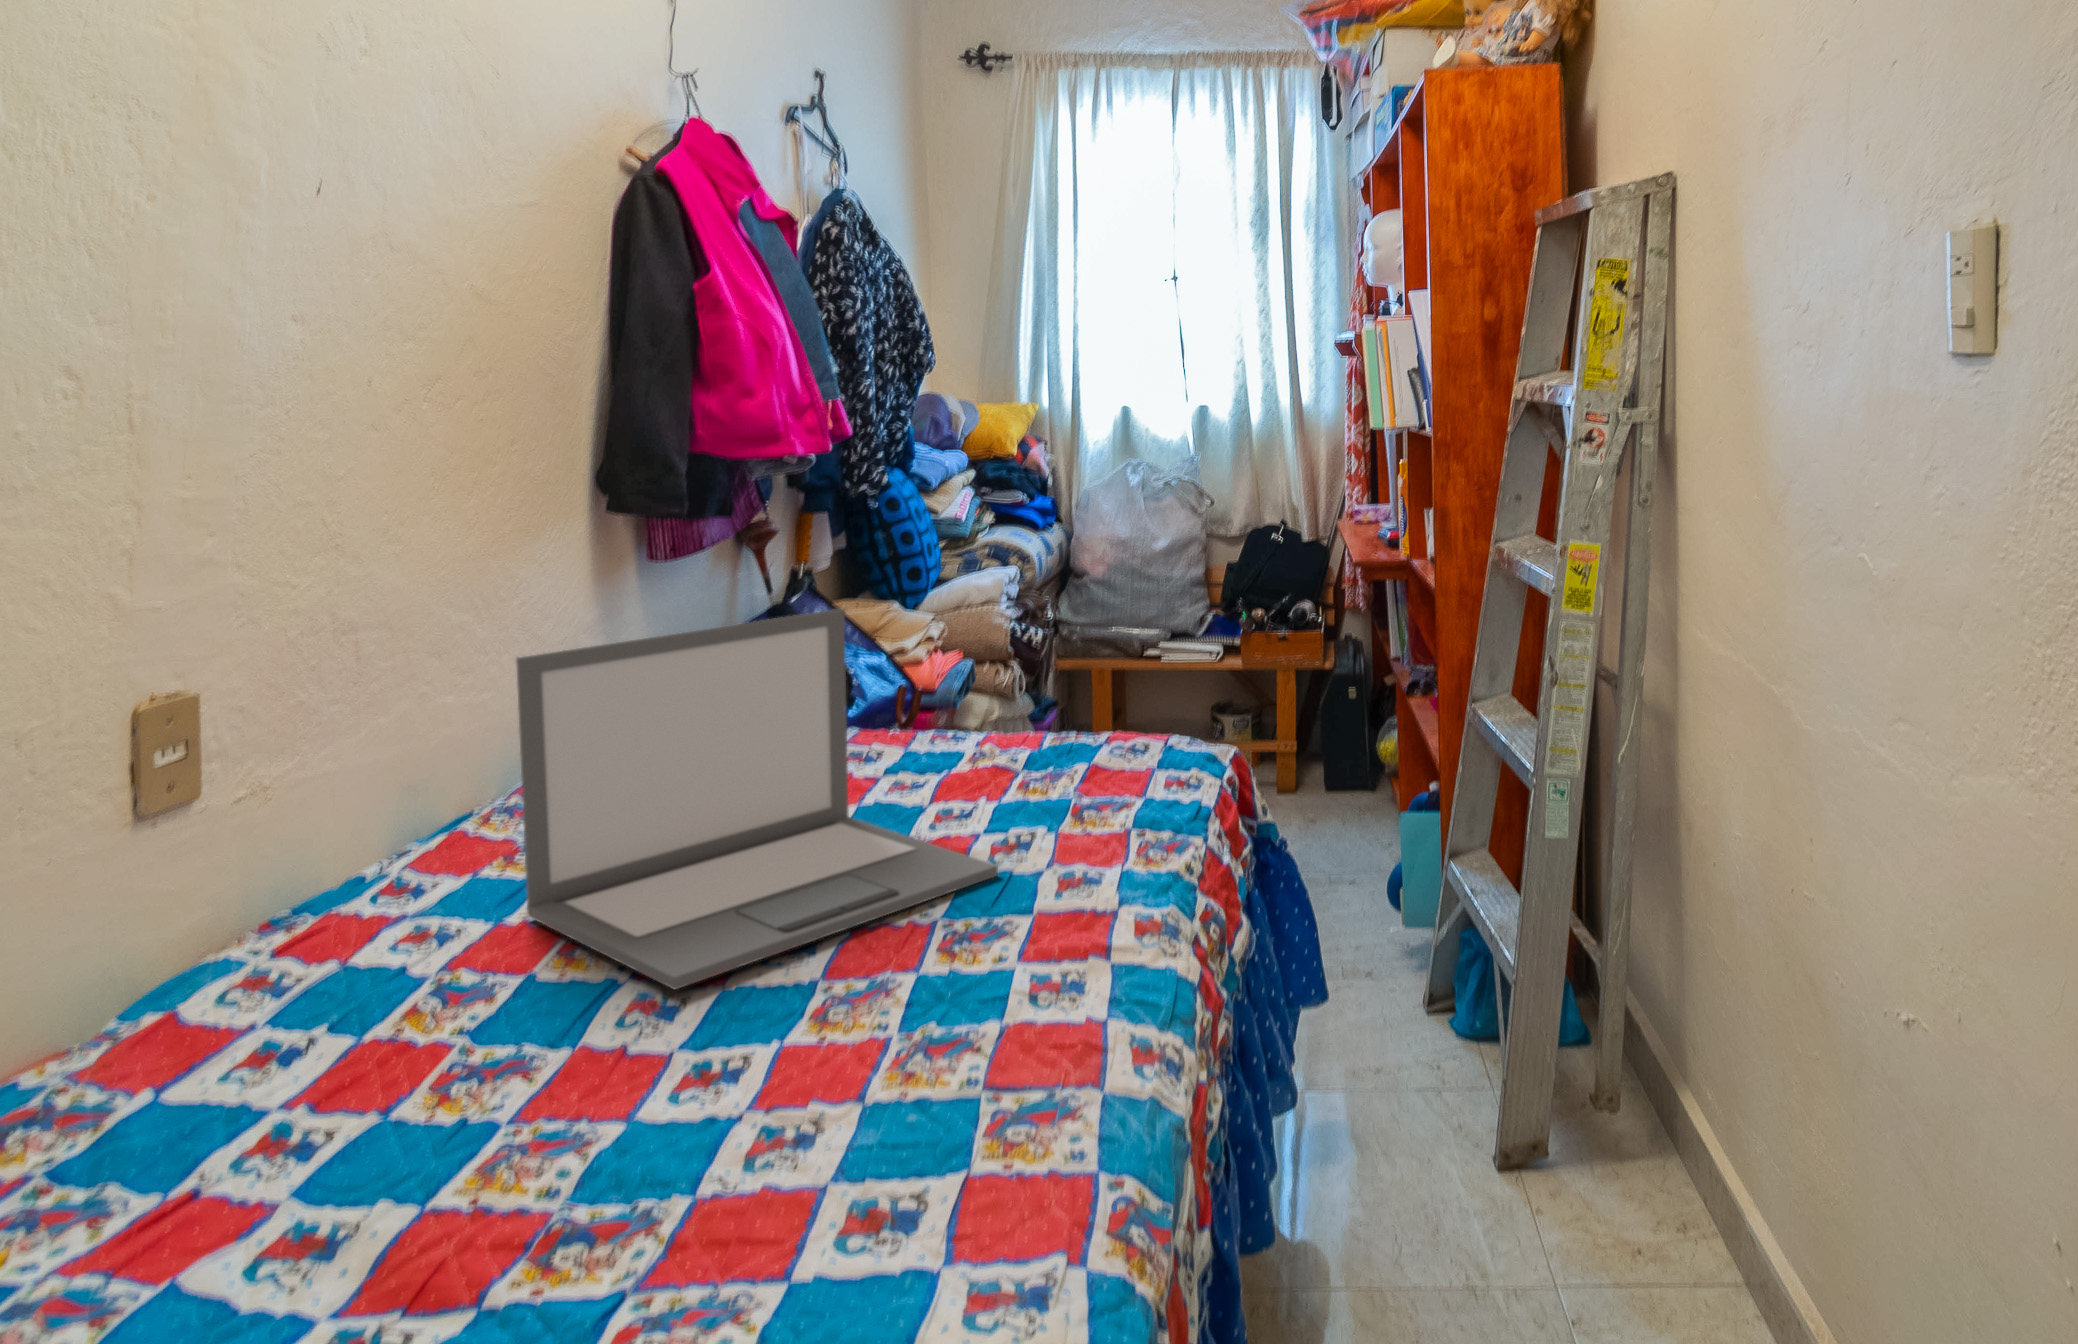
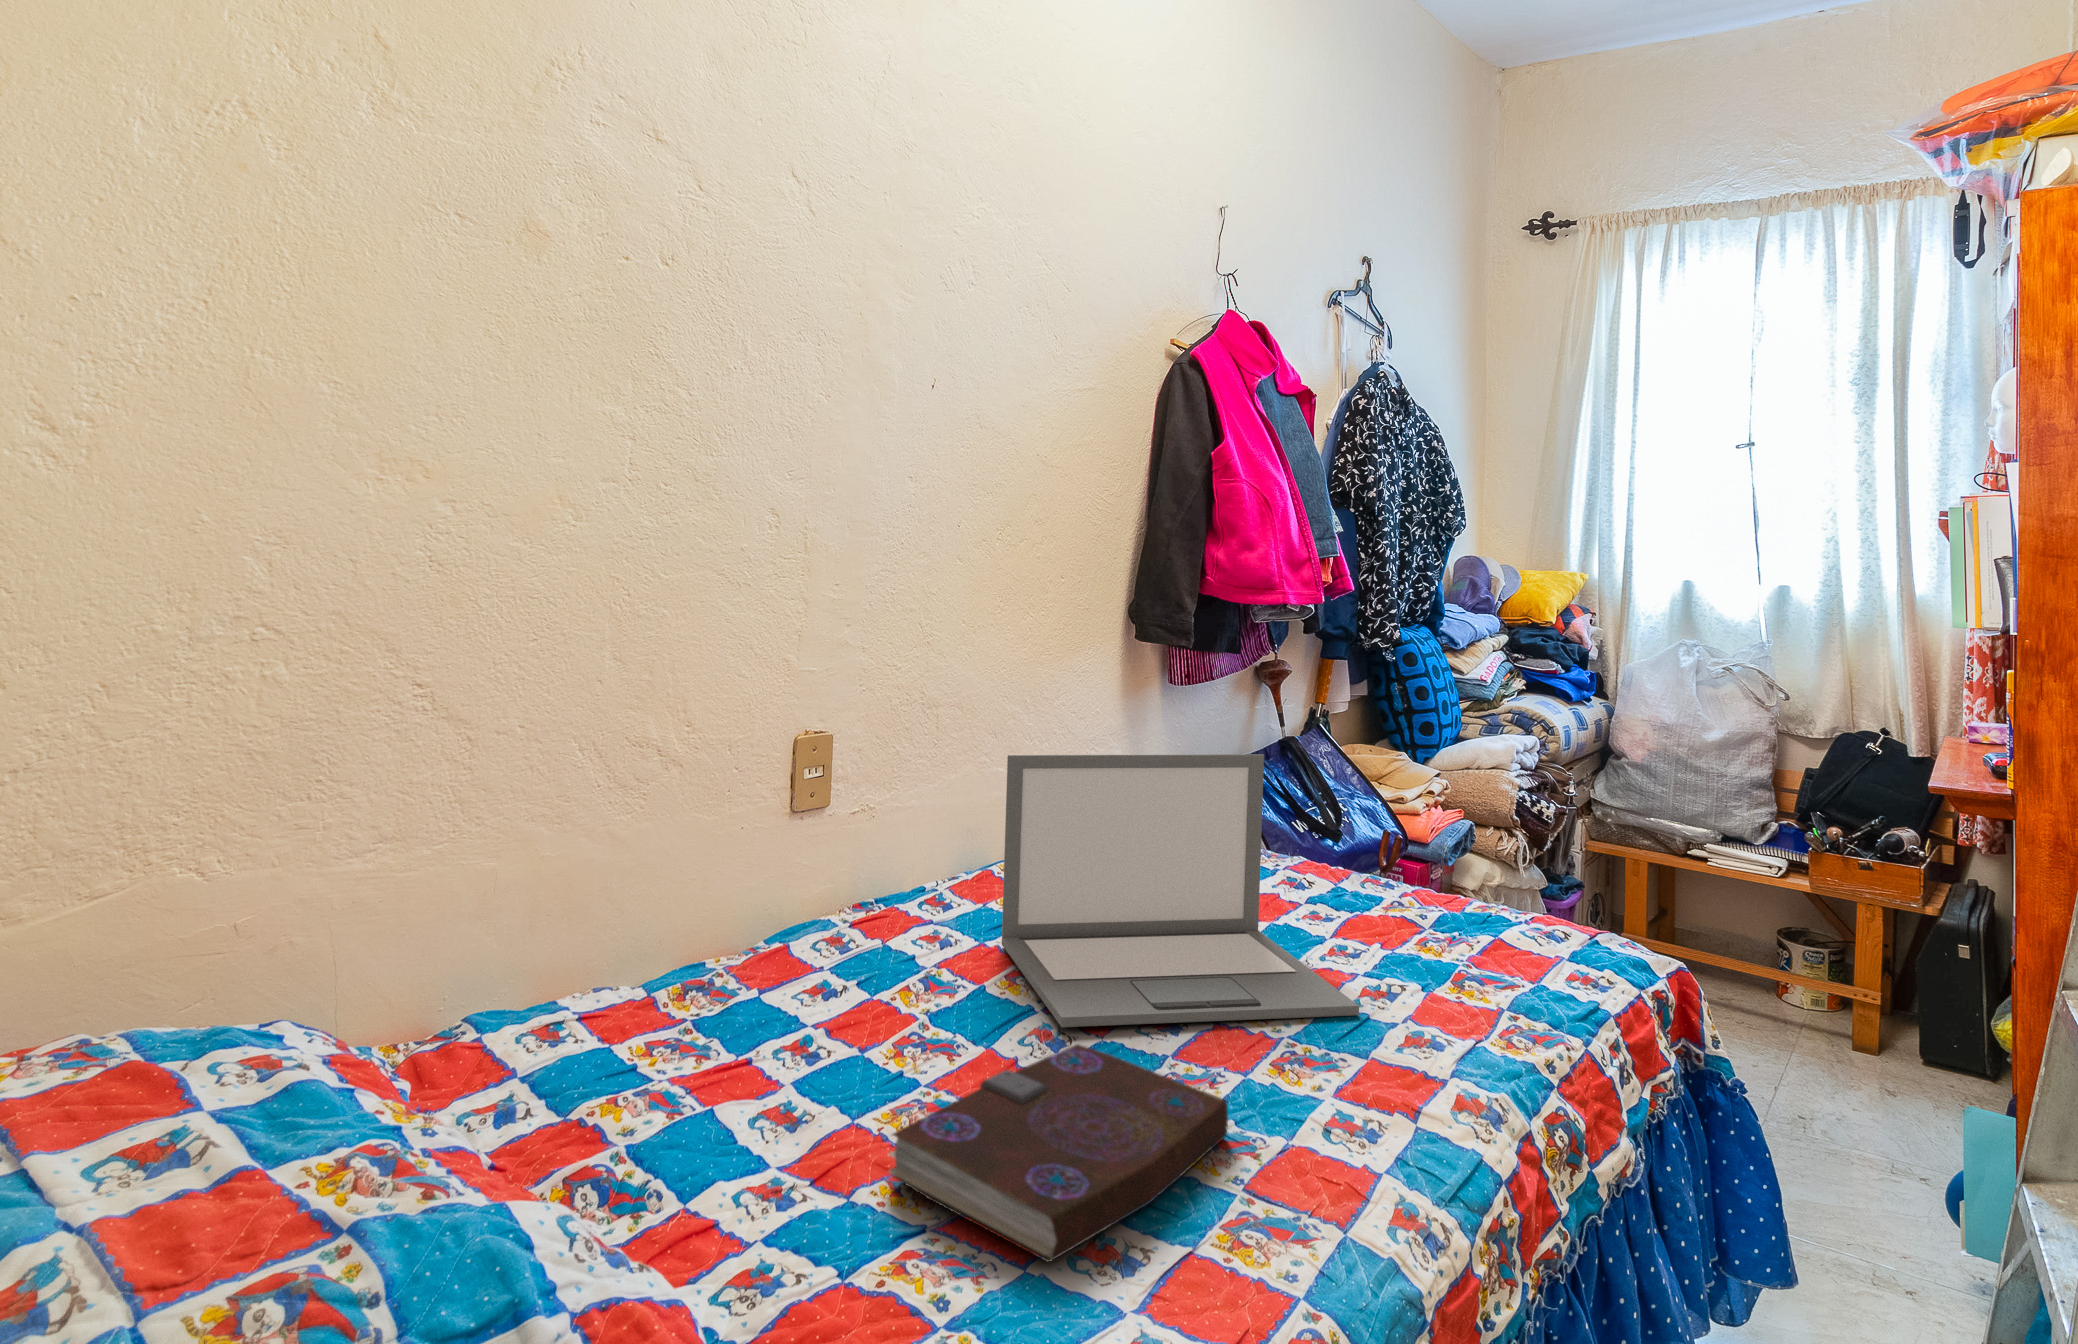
book: none [534,998,936,1255] -> present [889,1044,1228,1262]

